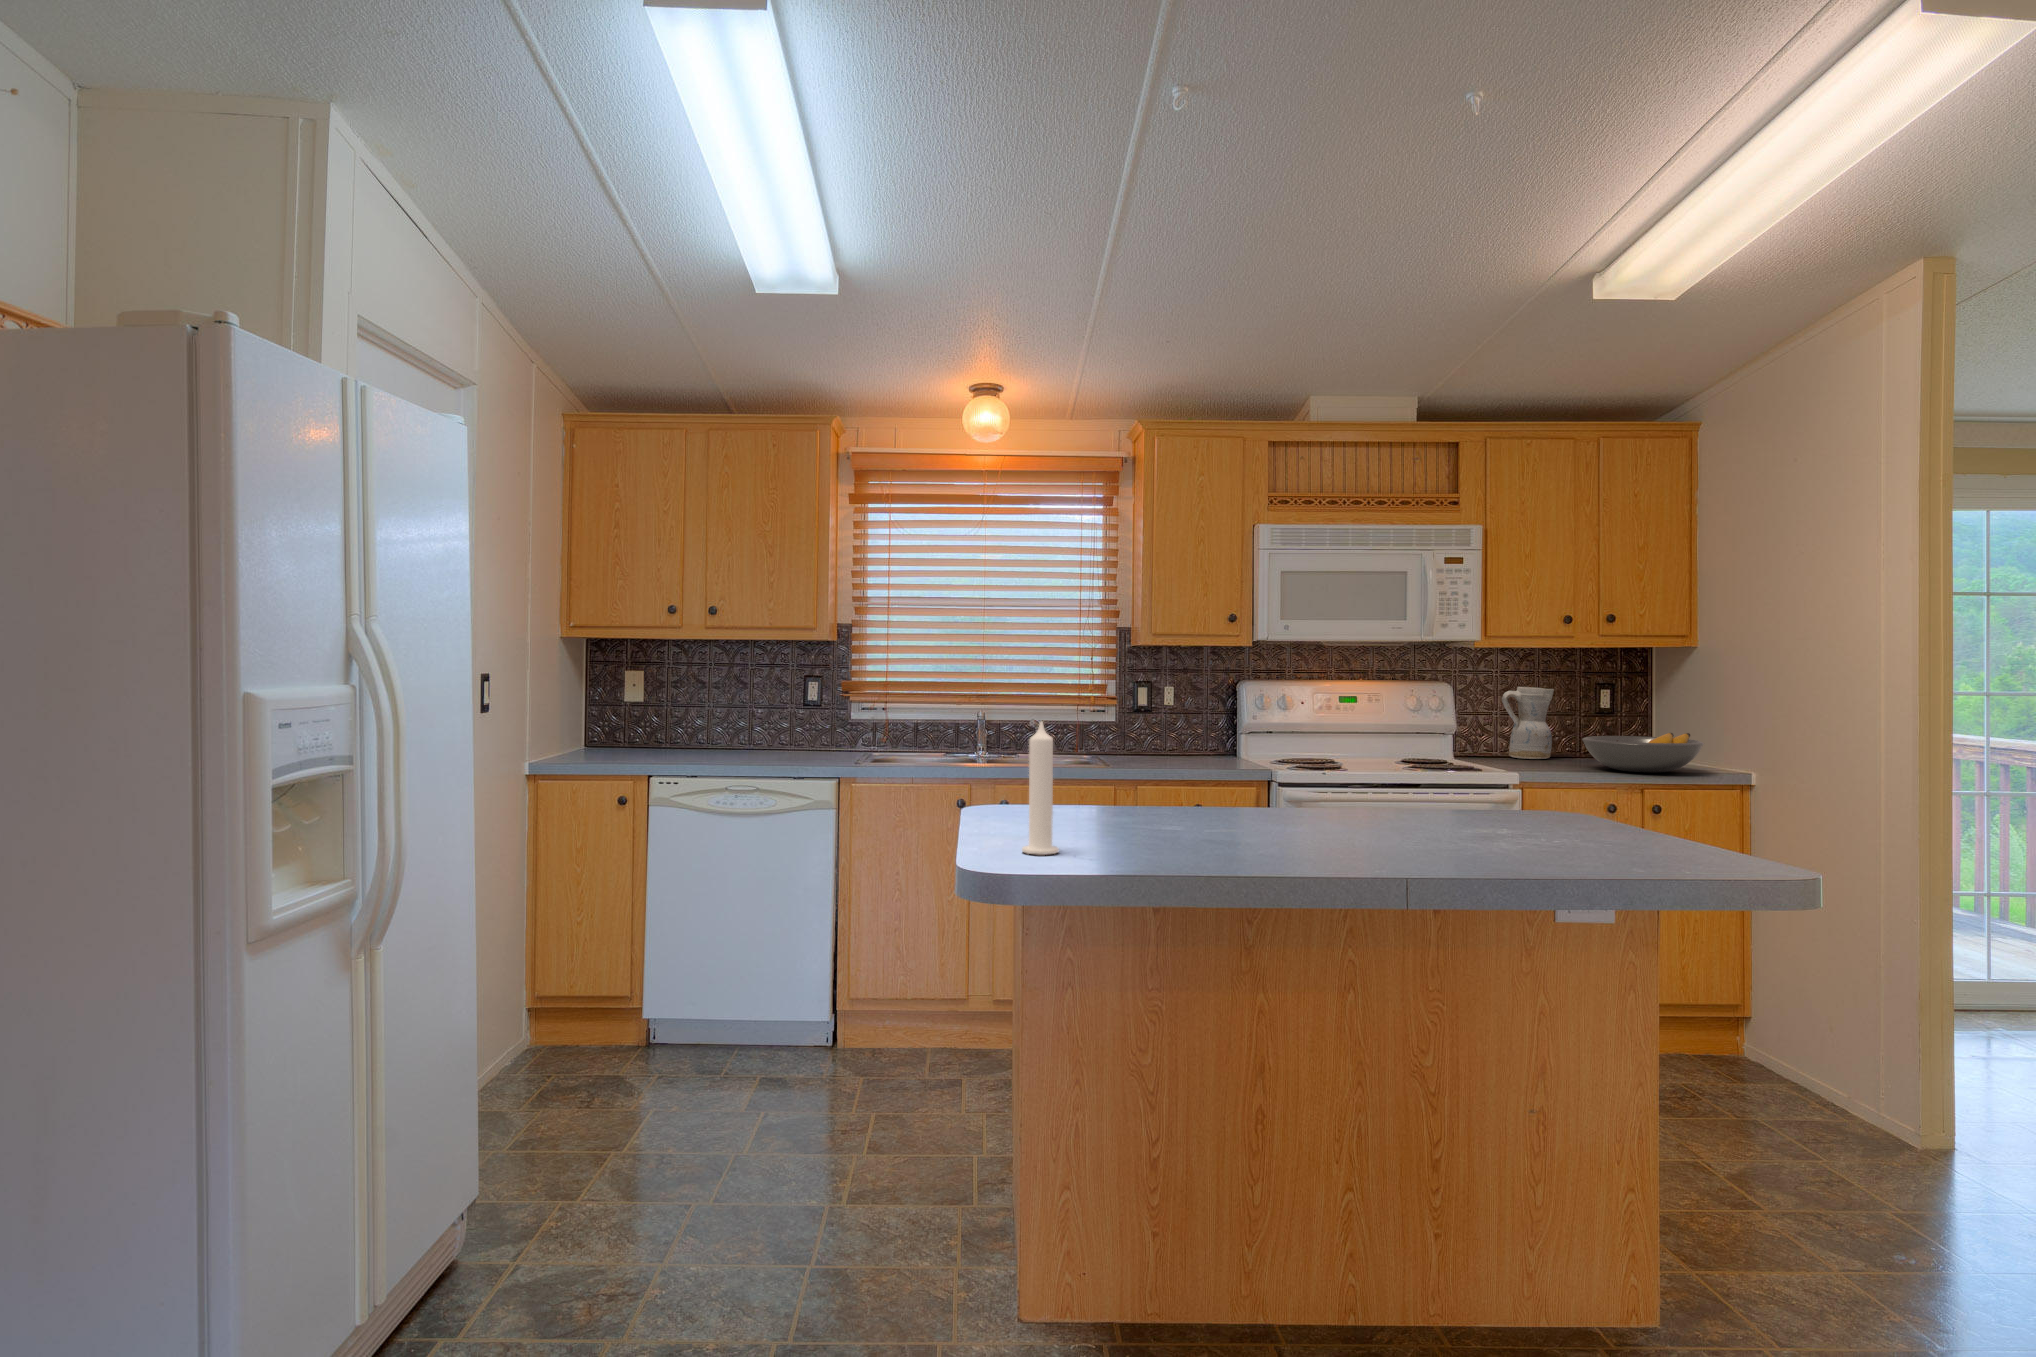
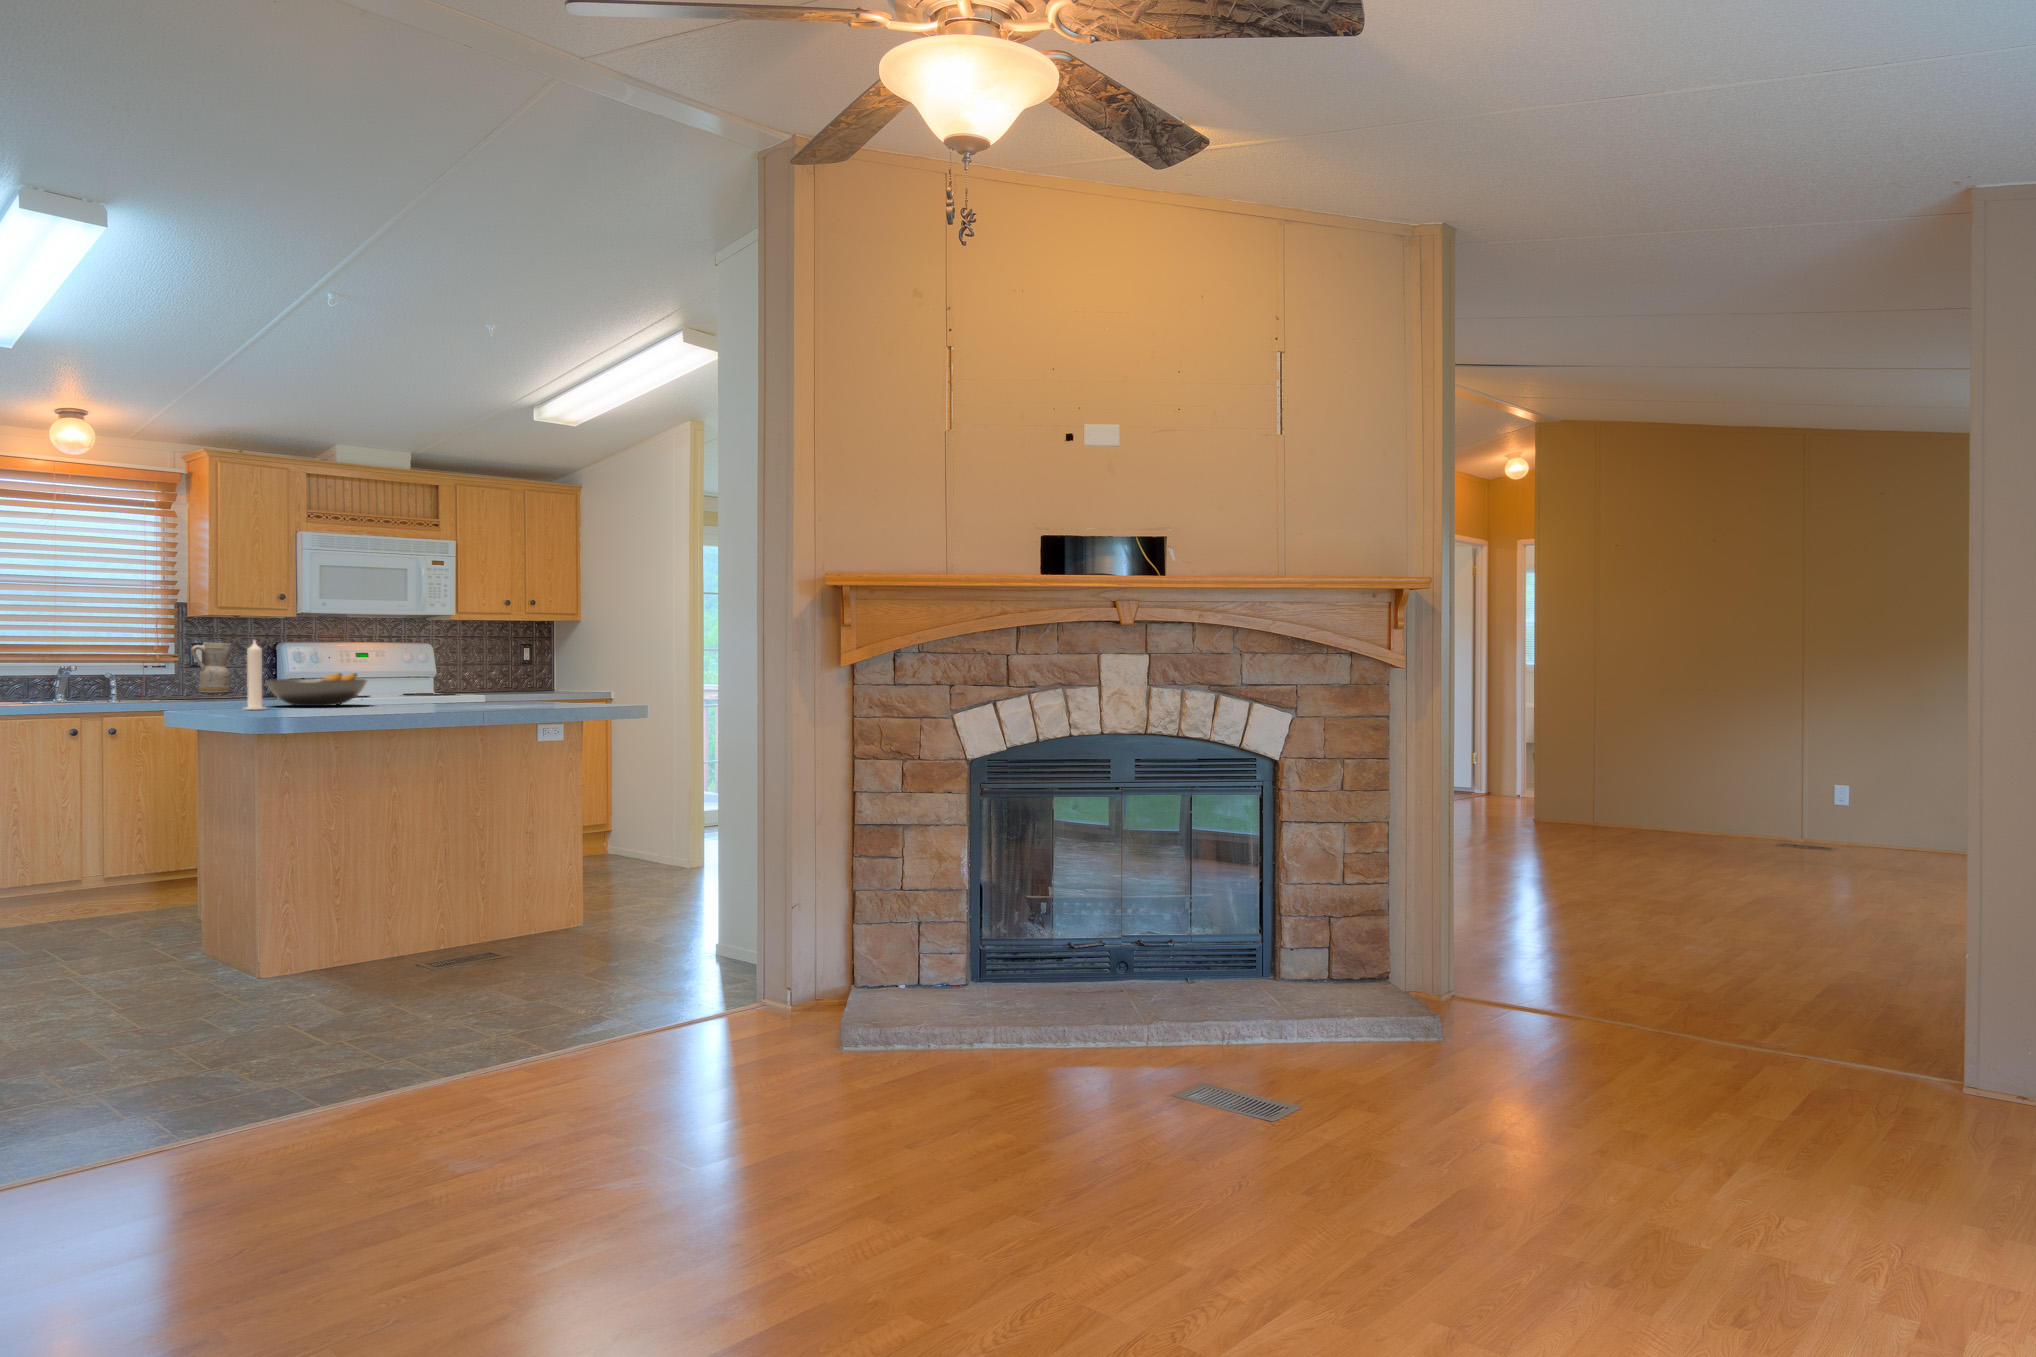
ceramic pitcher: present [1502,687,1554,759] -> present [191,642,231,693]
fruit bowl: present [1582,733,1704,773] -> present [265,673,366,706]

